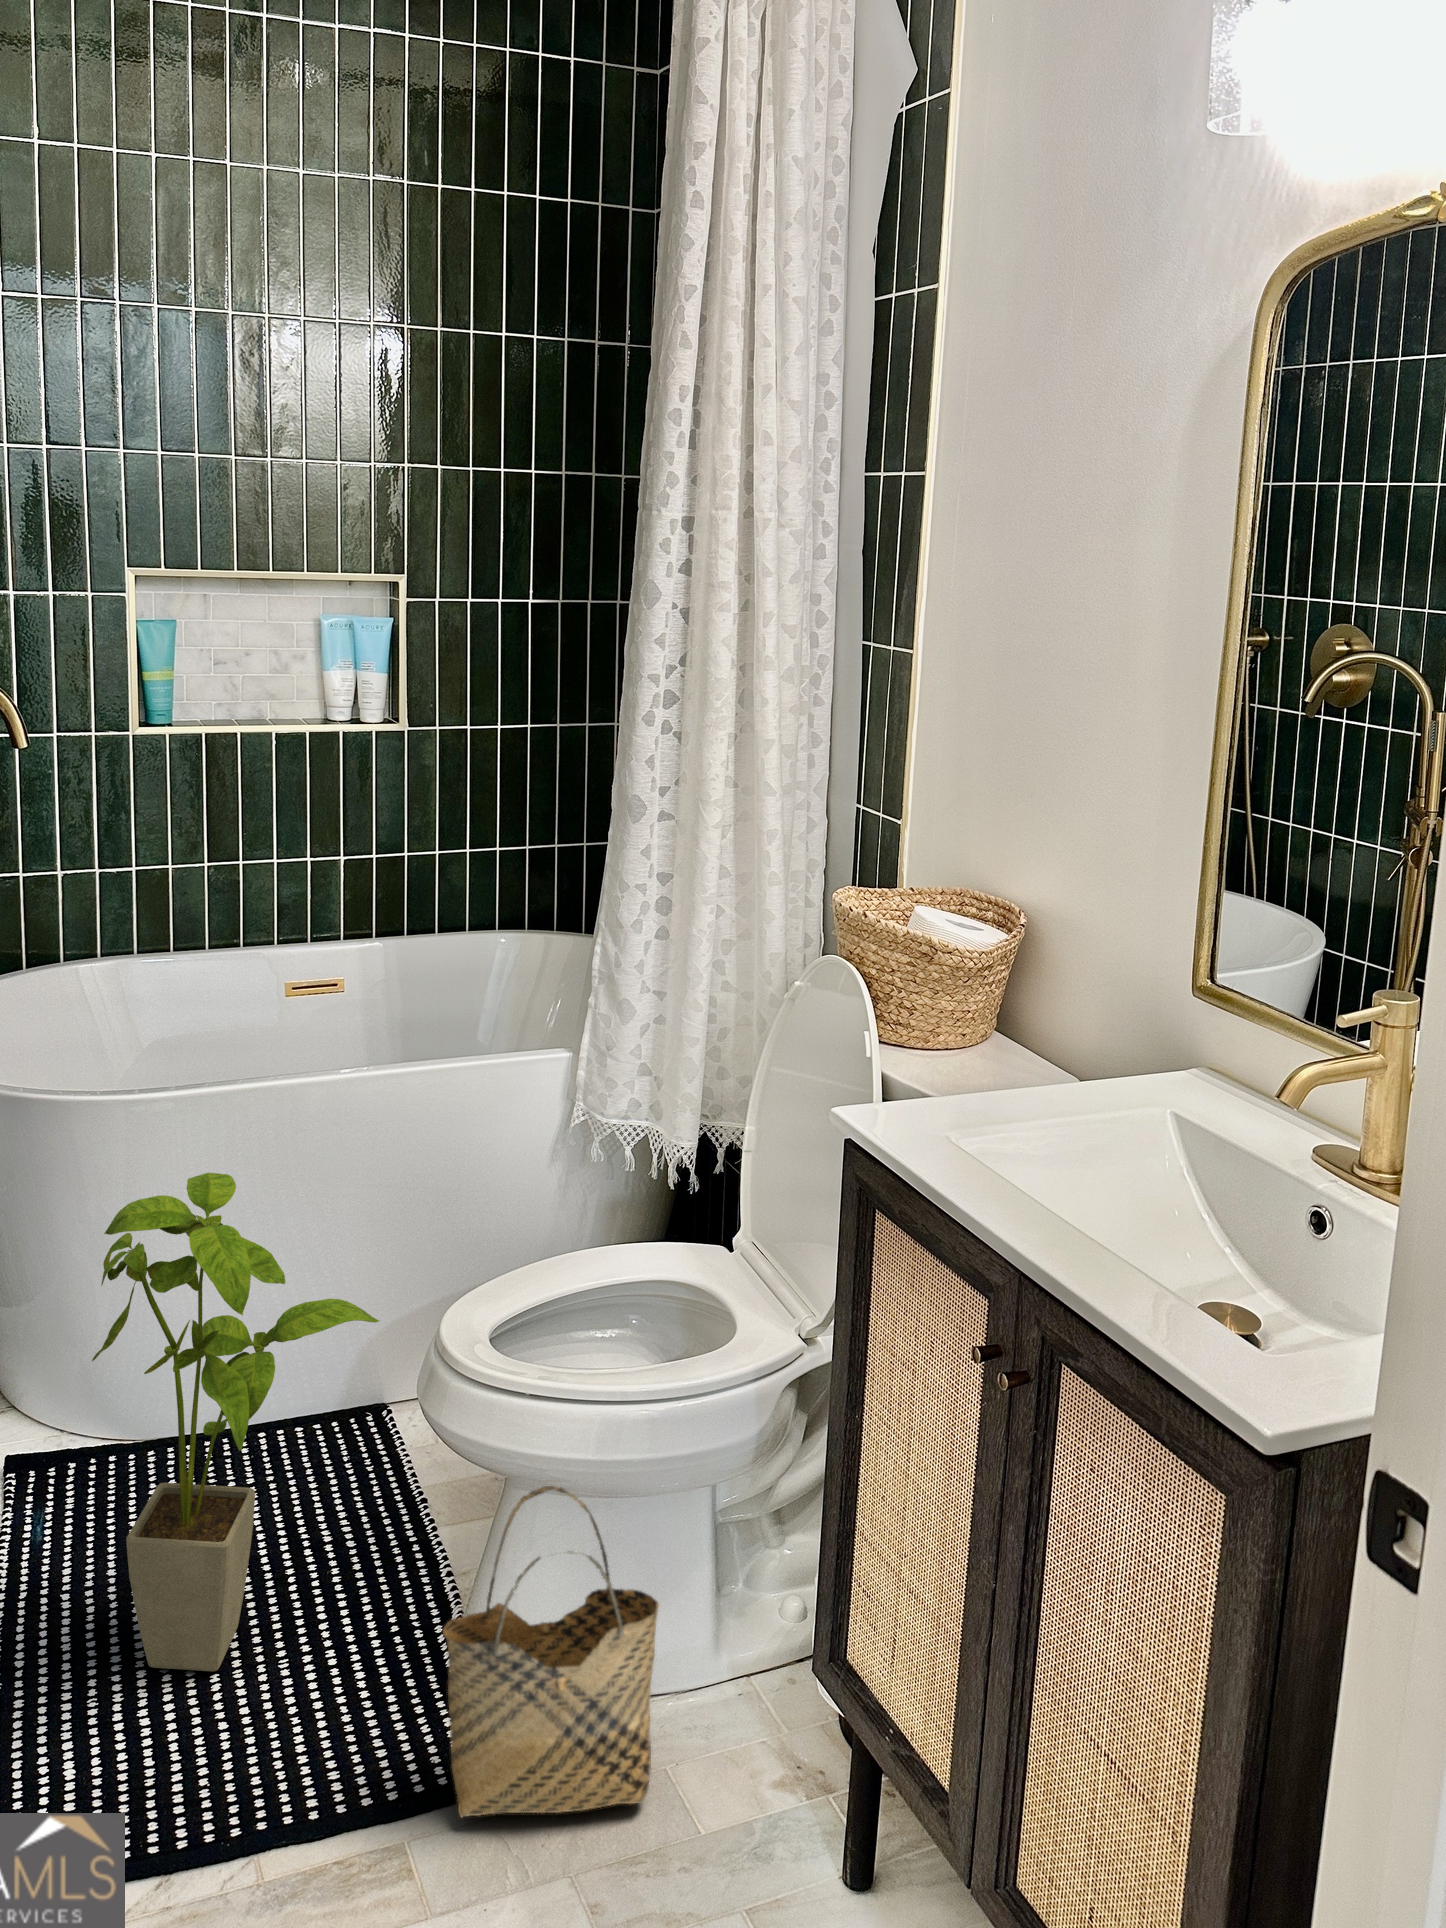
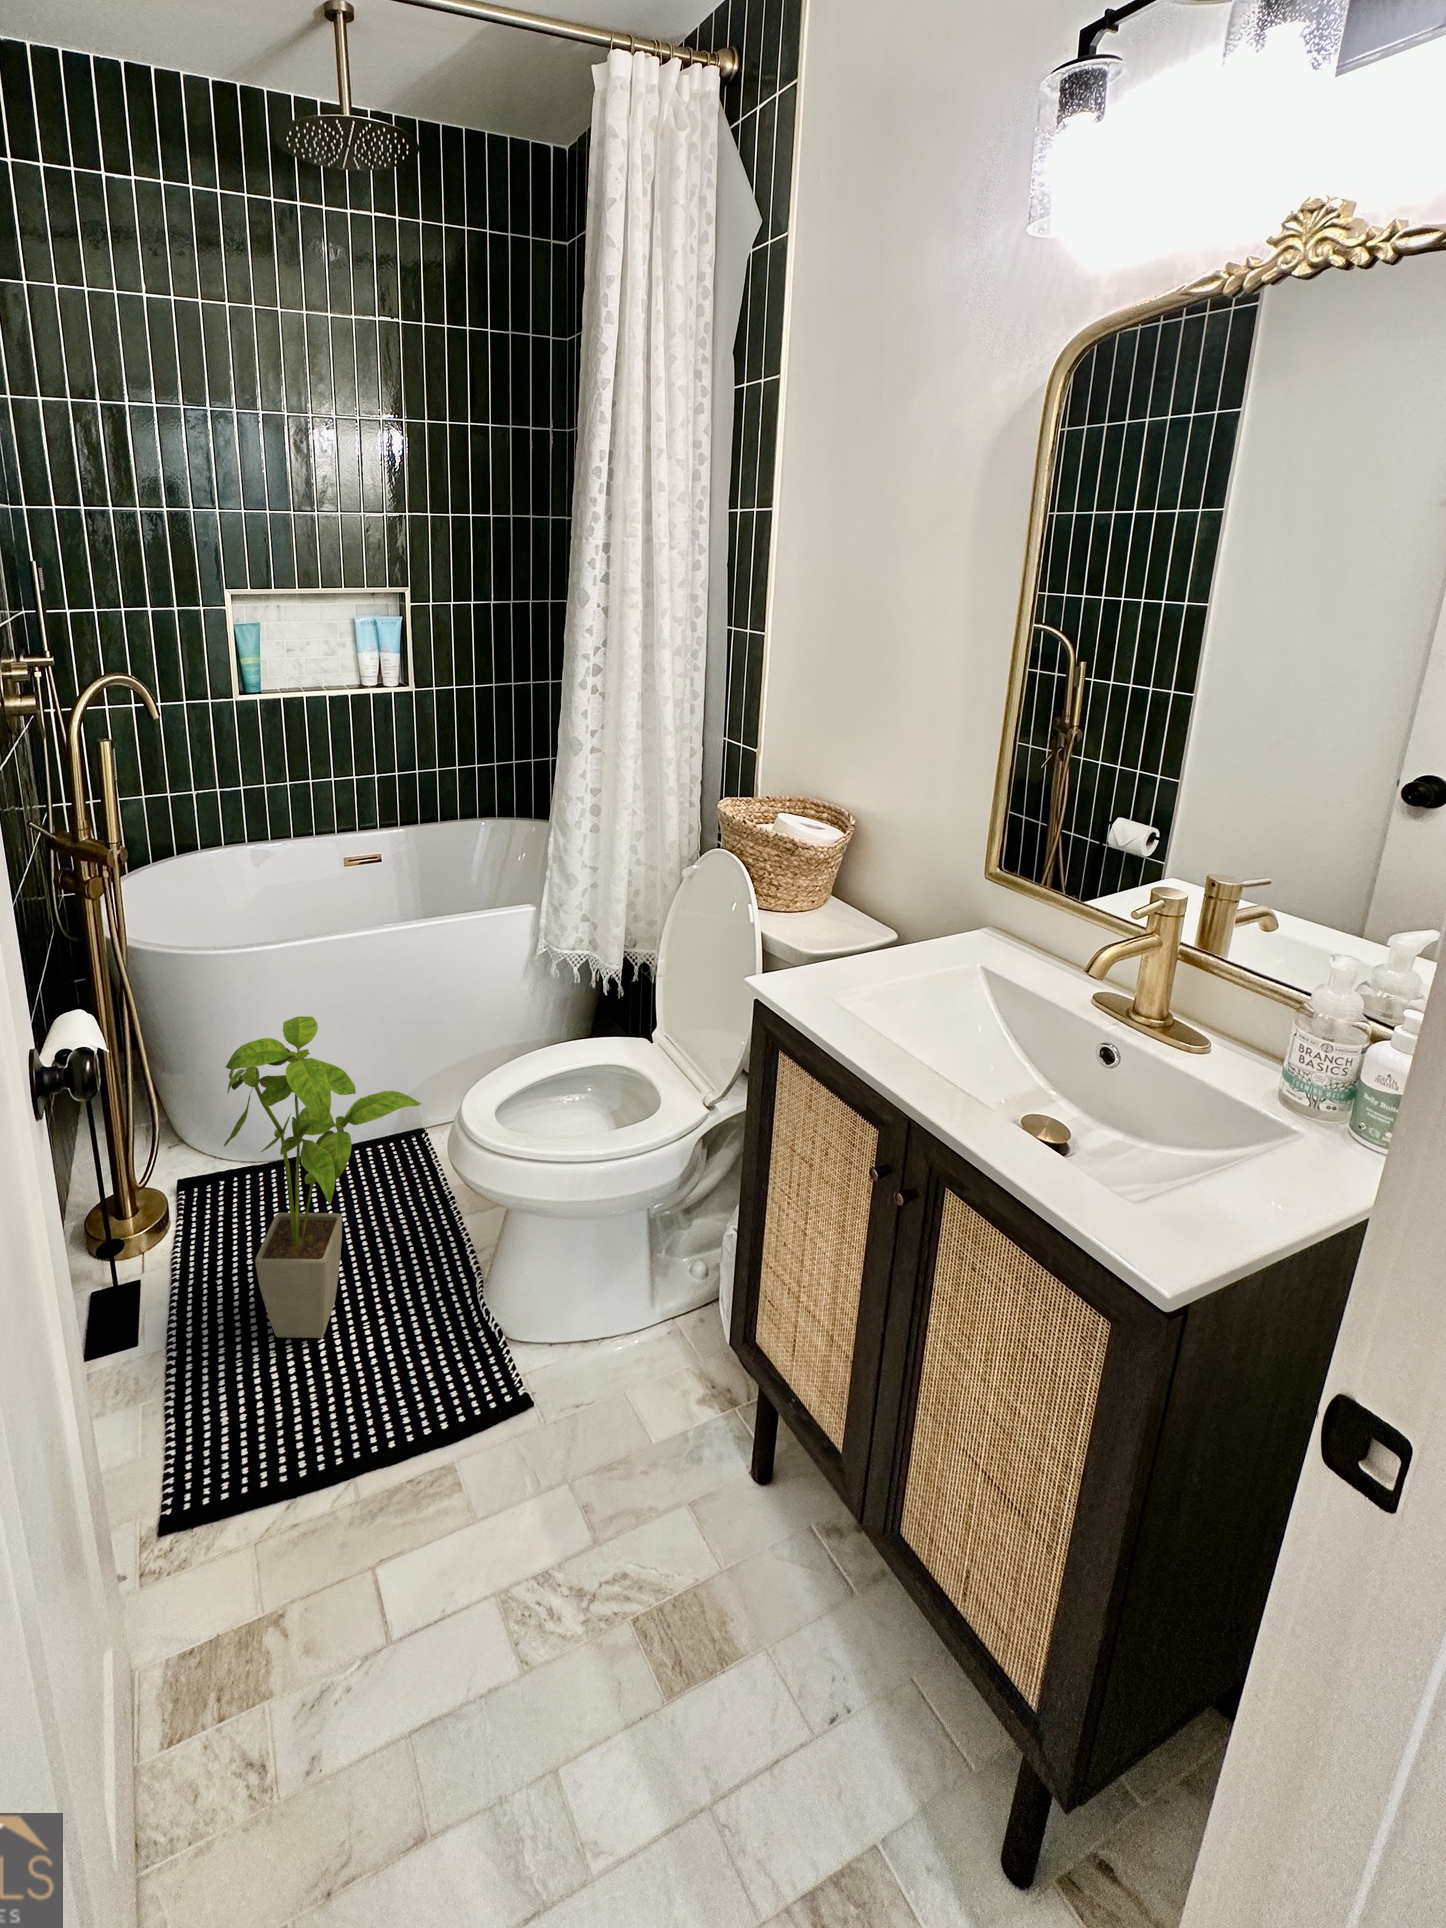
woven basket: present [443,1486,659,1817] -> none [477,1222,623,1449]

